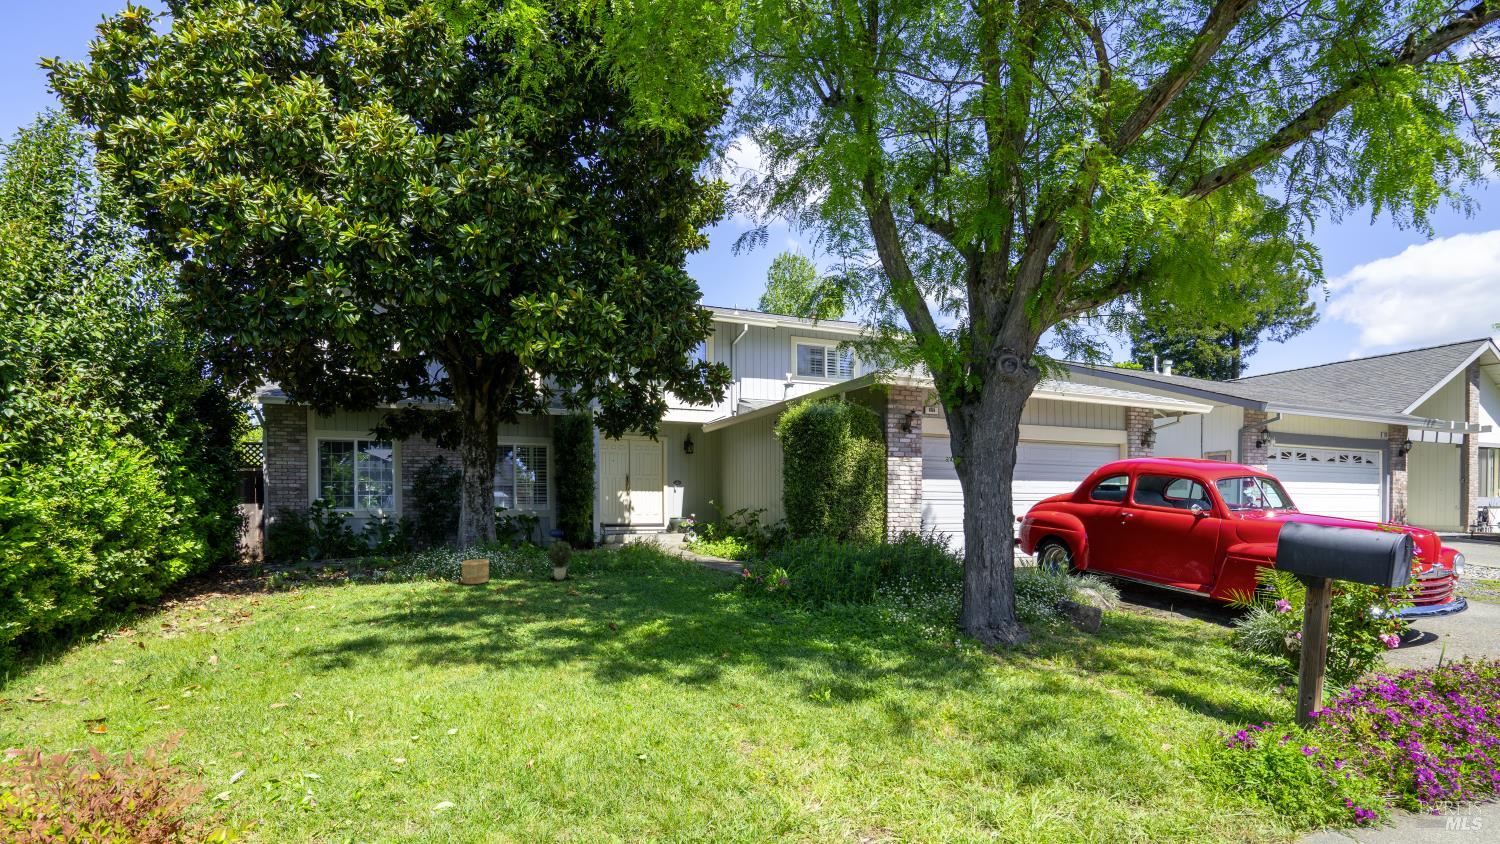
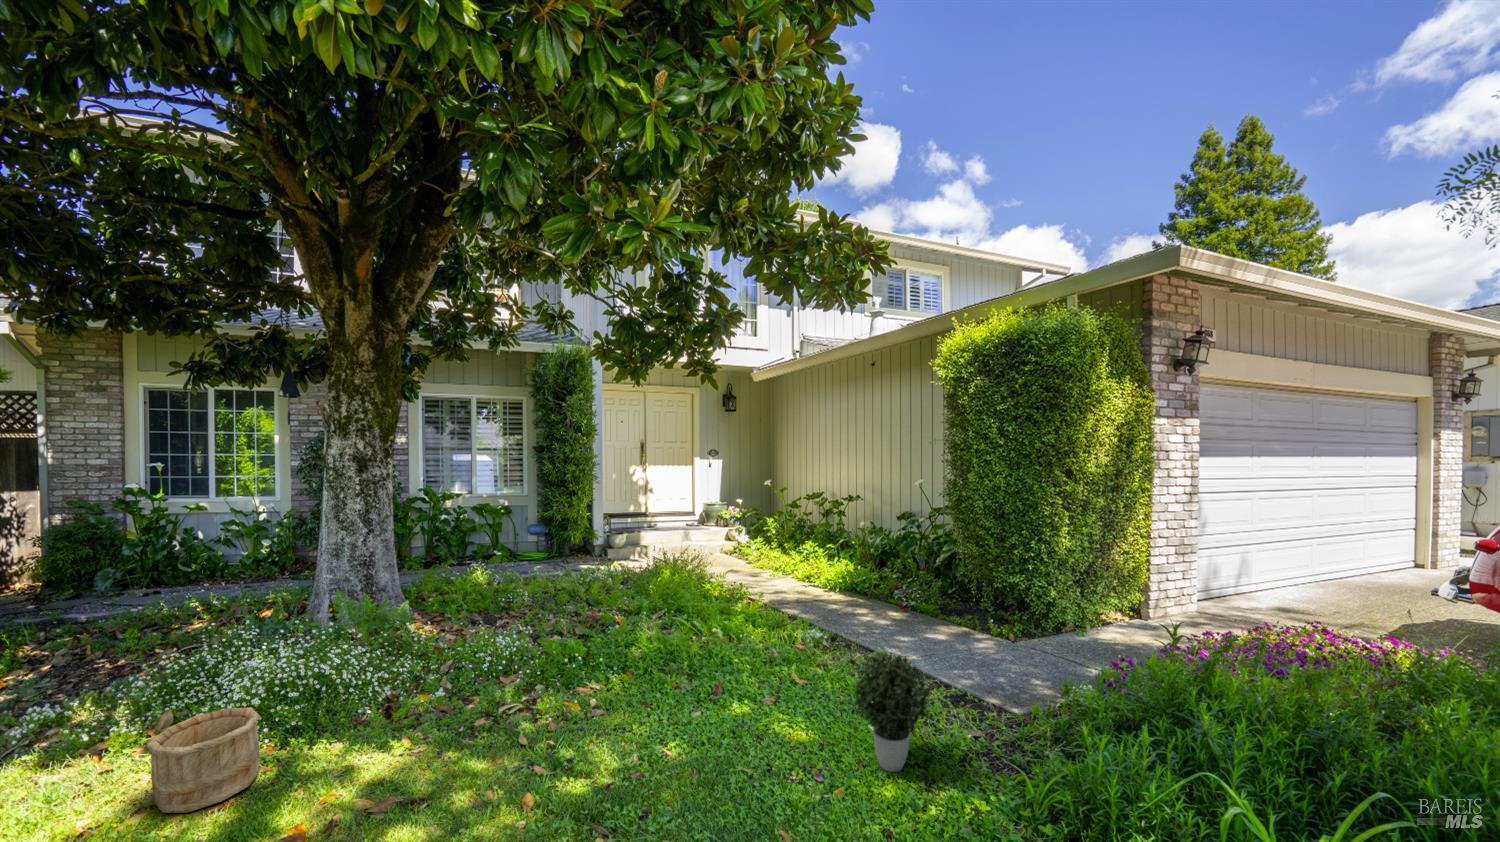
potted plant: present [547,542,572,580] -> present [853,654,931,772]

